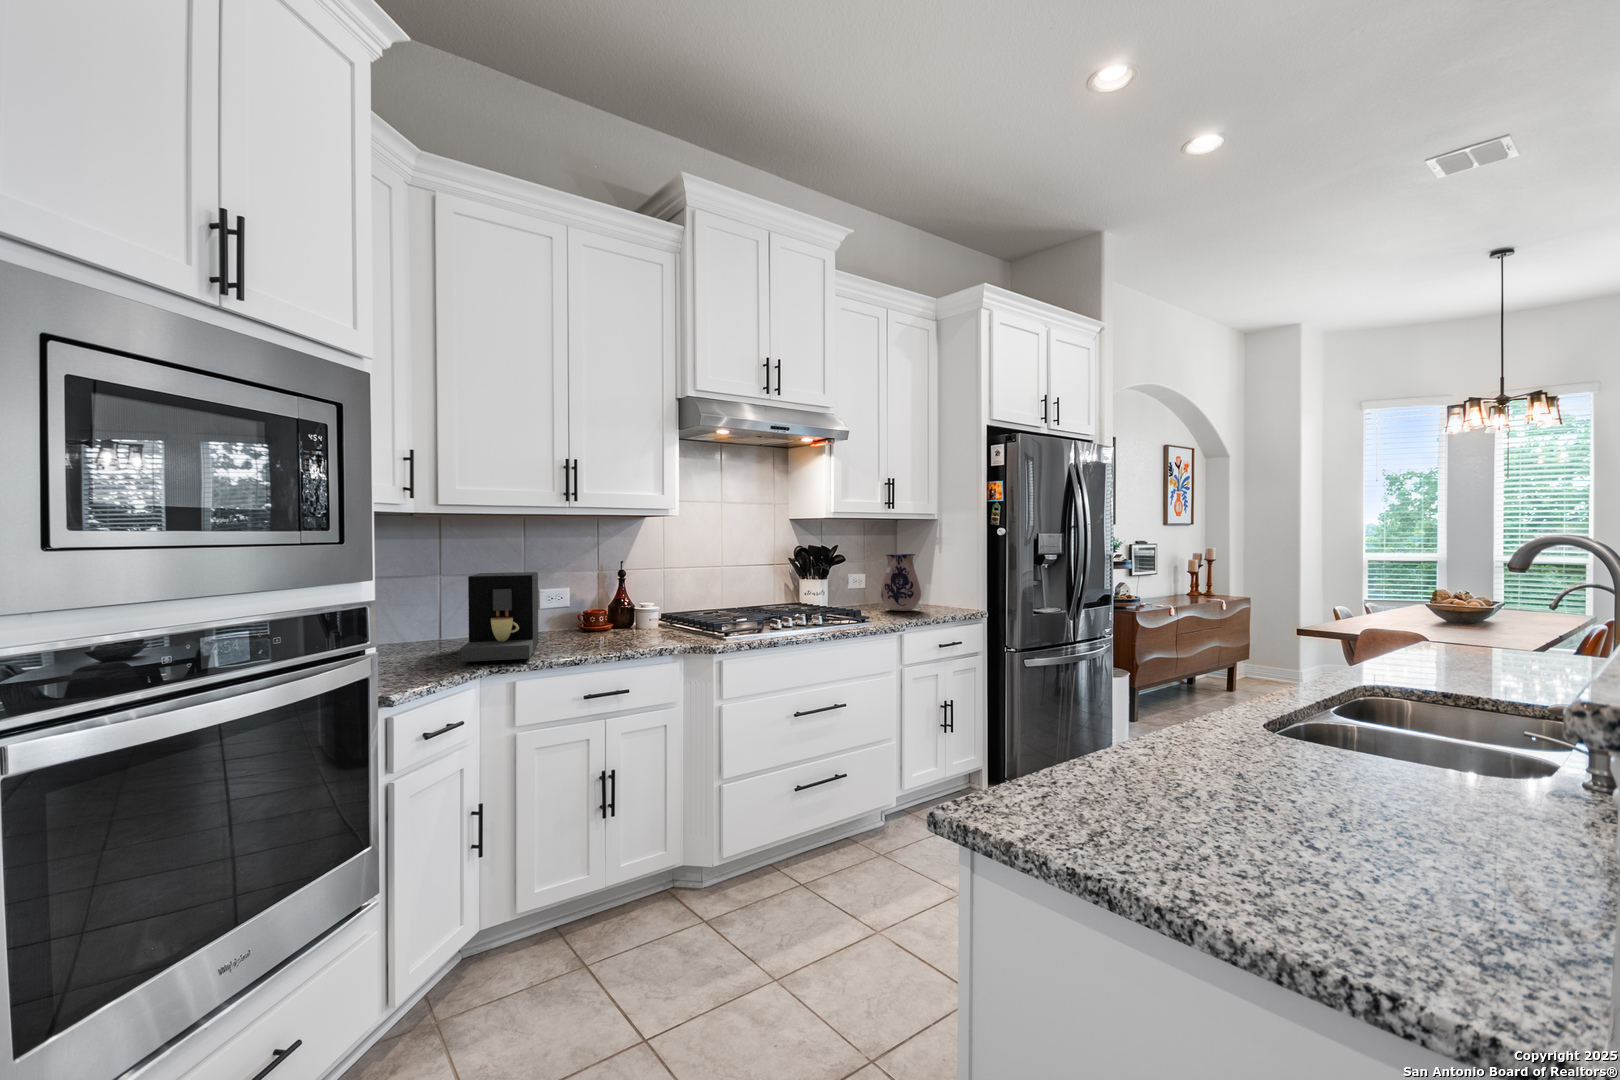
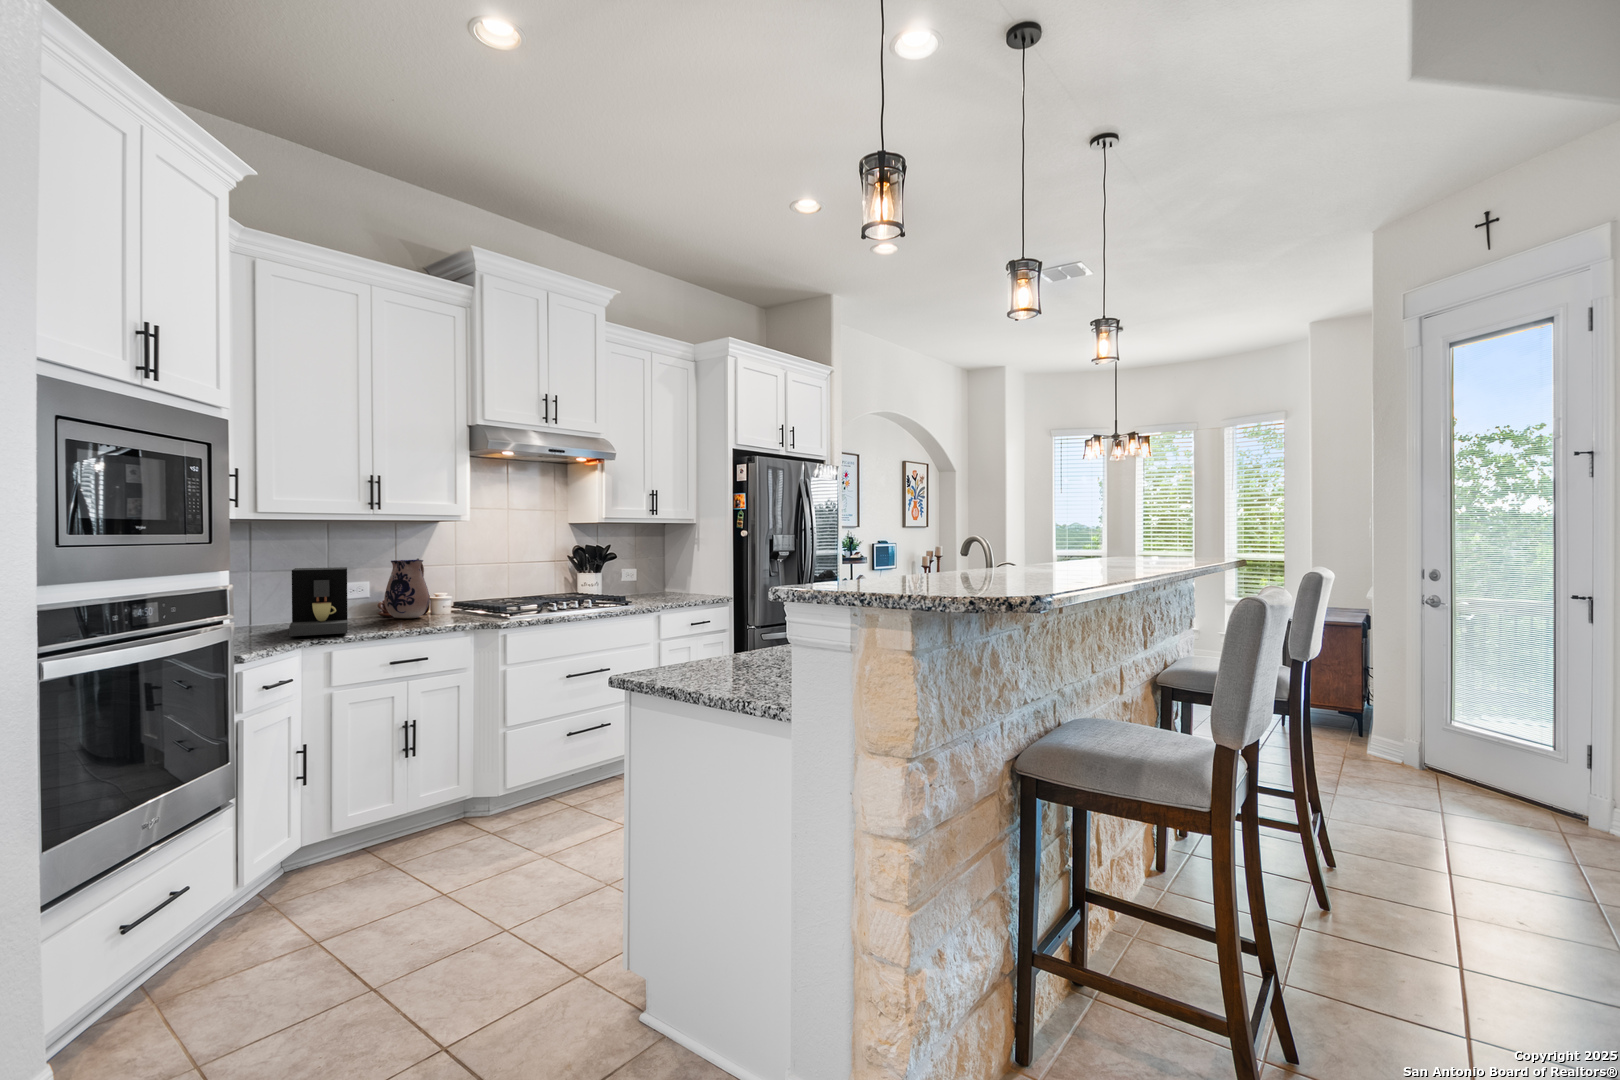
ceramic pitcher: present [881,554,921,611] -> present [384,560,430,618]

